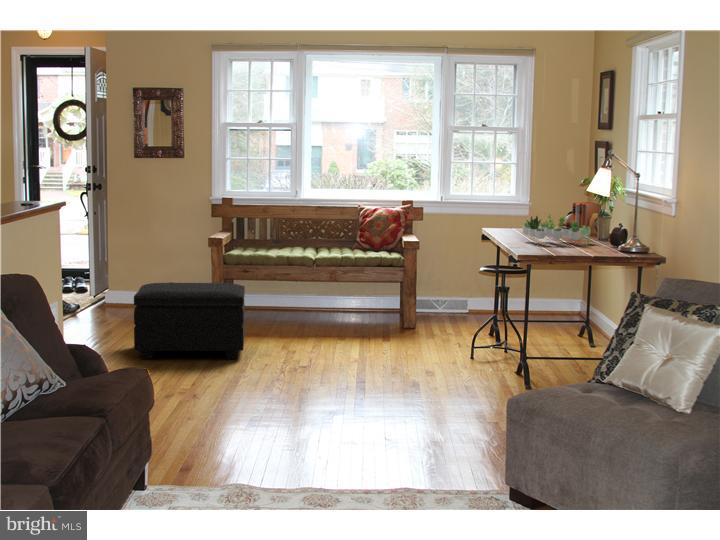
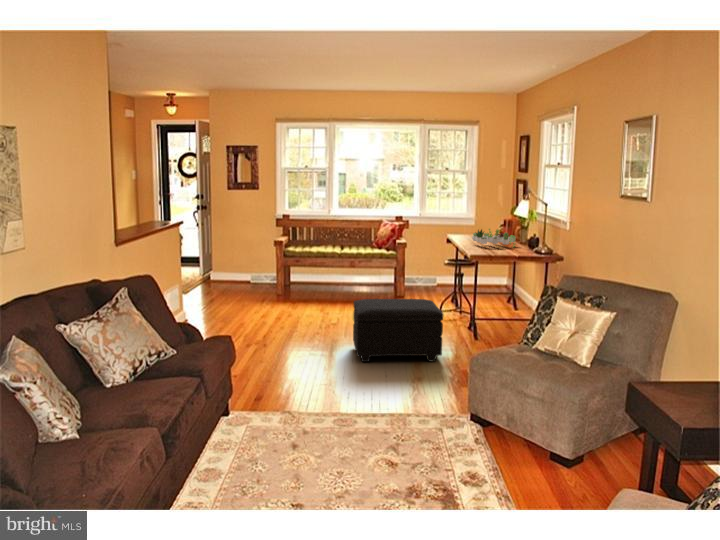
footstool: present [134,282,245,359] -> present [353,299,443,362]

